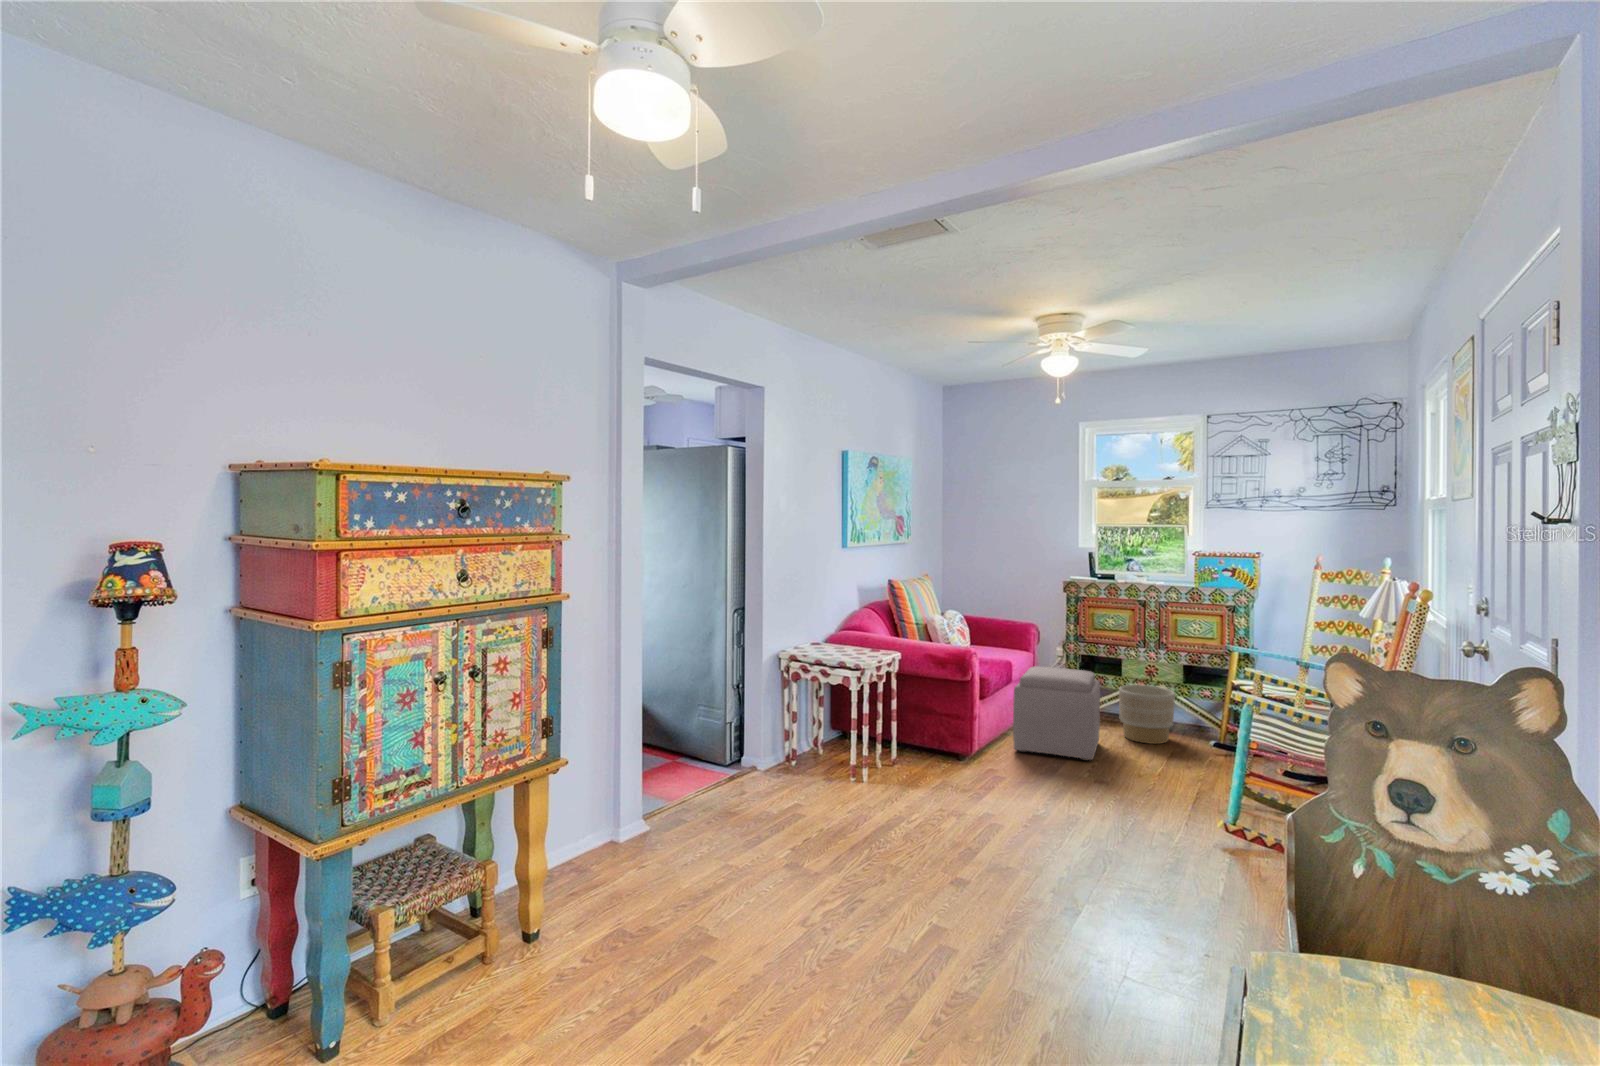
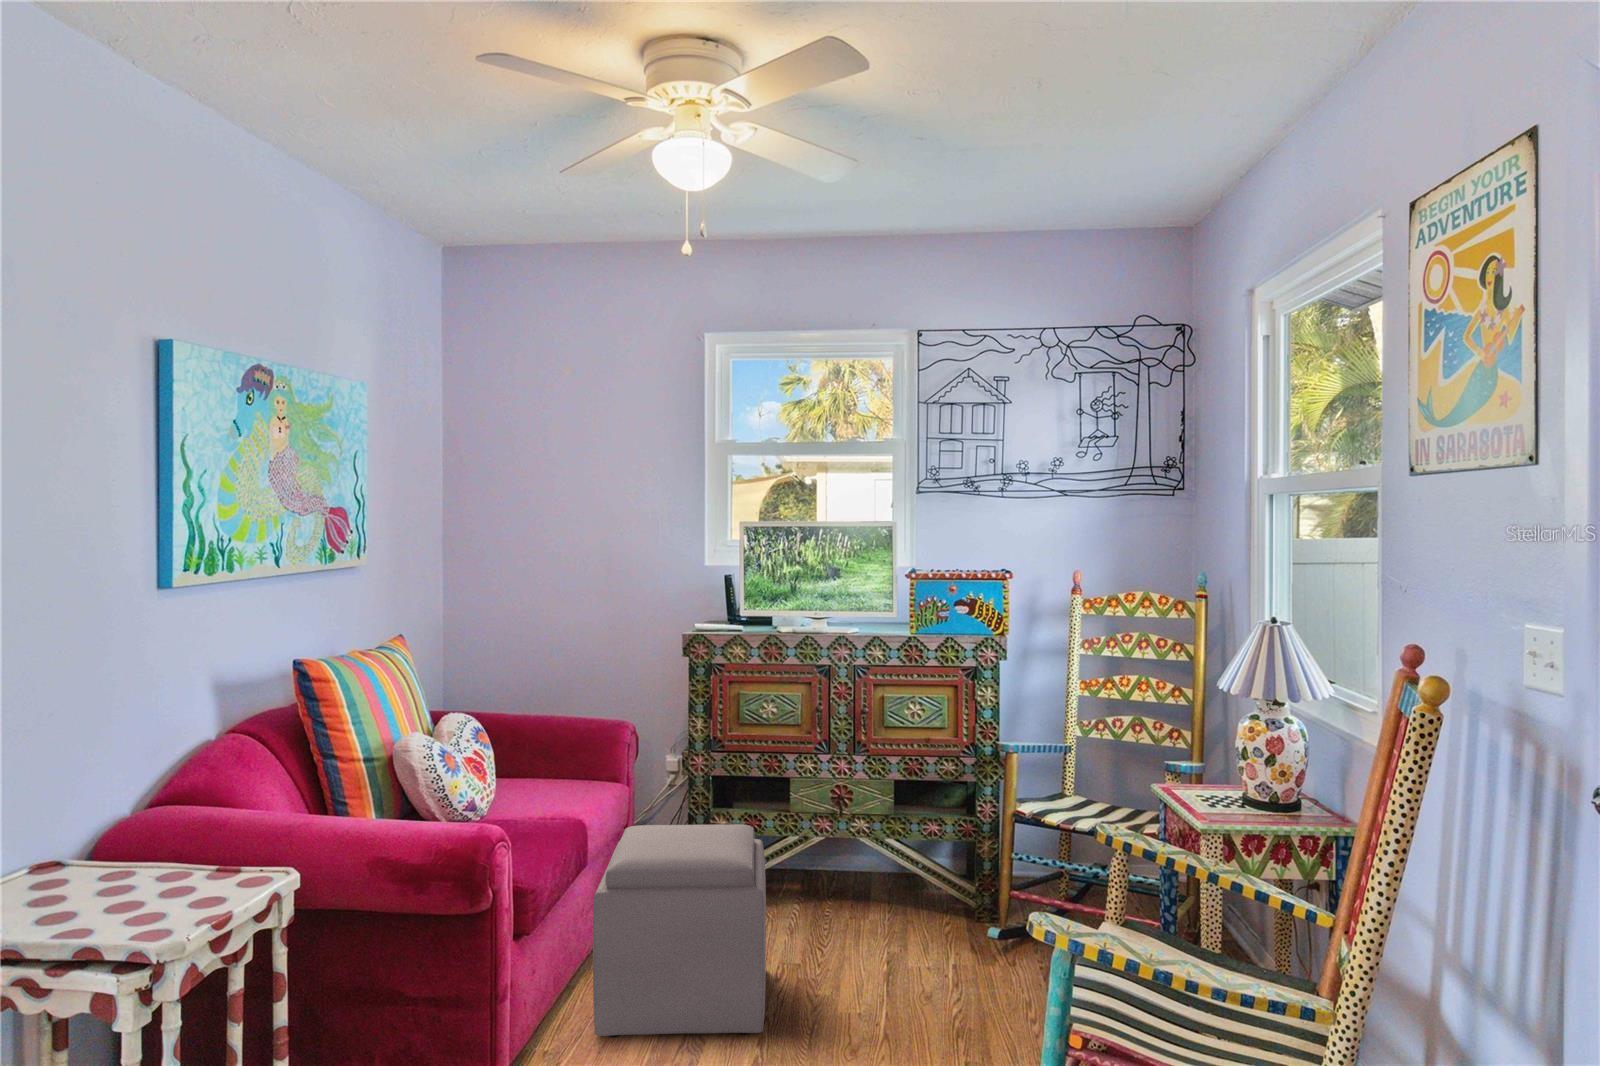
planter: present [1119,685,1175,744] -> none [792,825,889,946]

